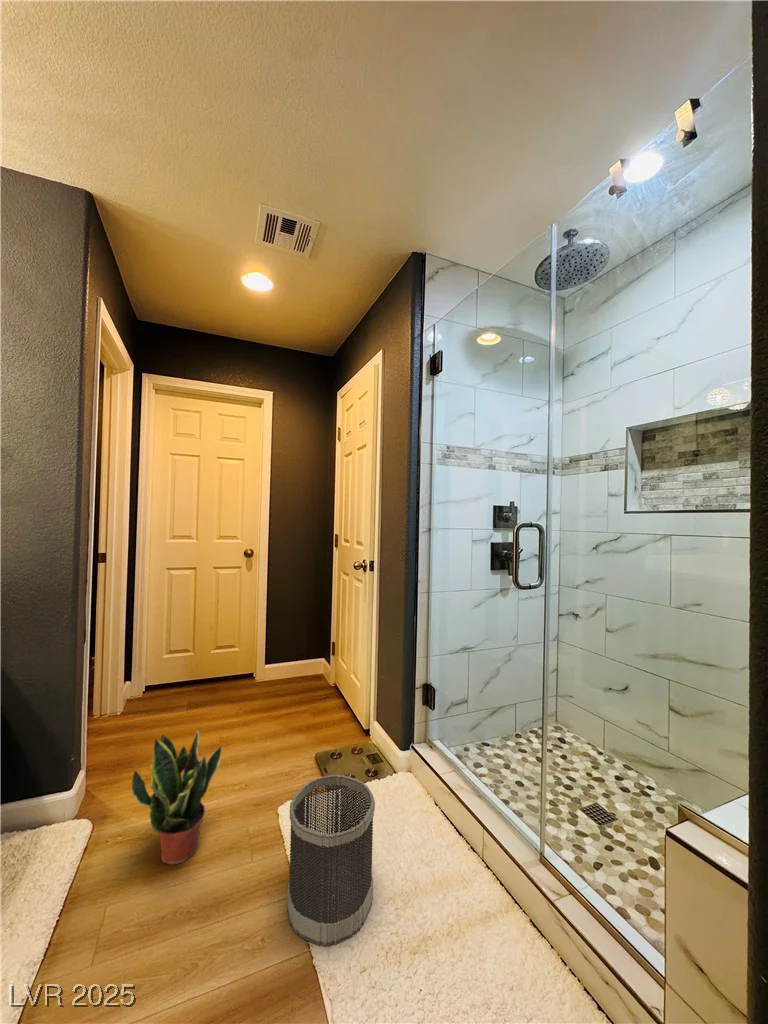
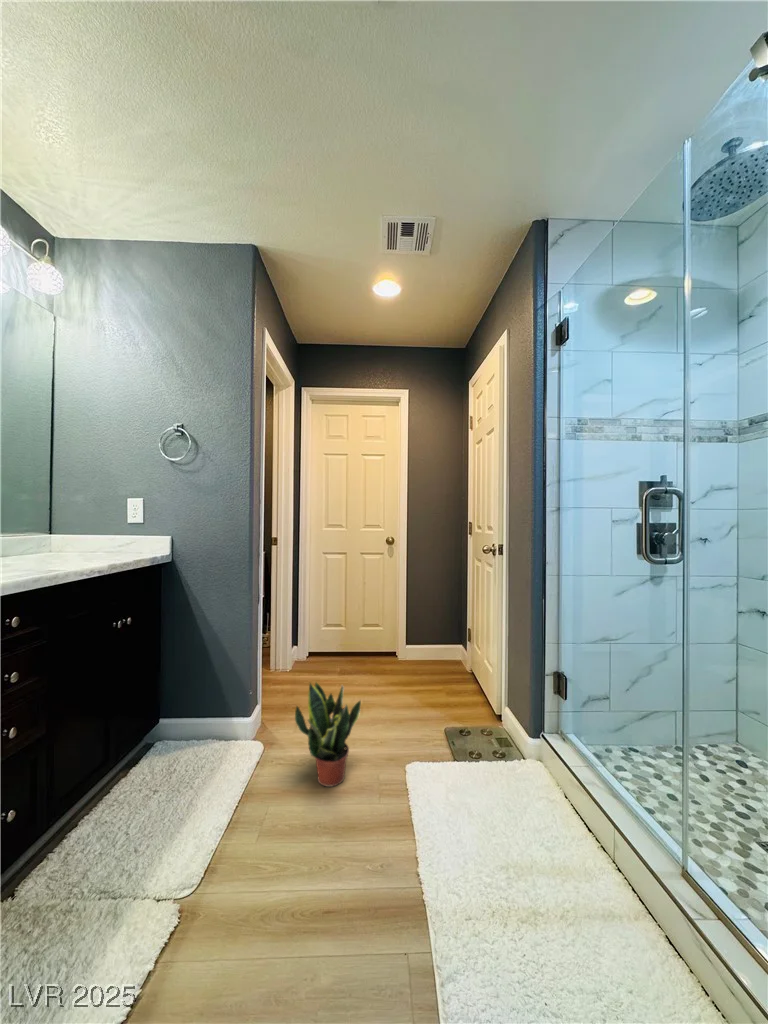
wastebasket: present [287,774,375,947] -> none [413,739,491,885]

